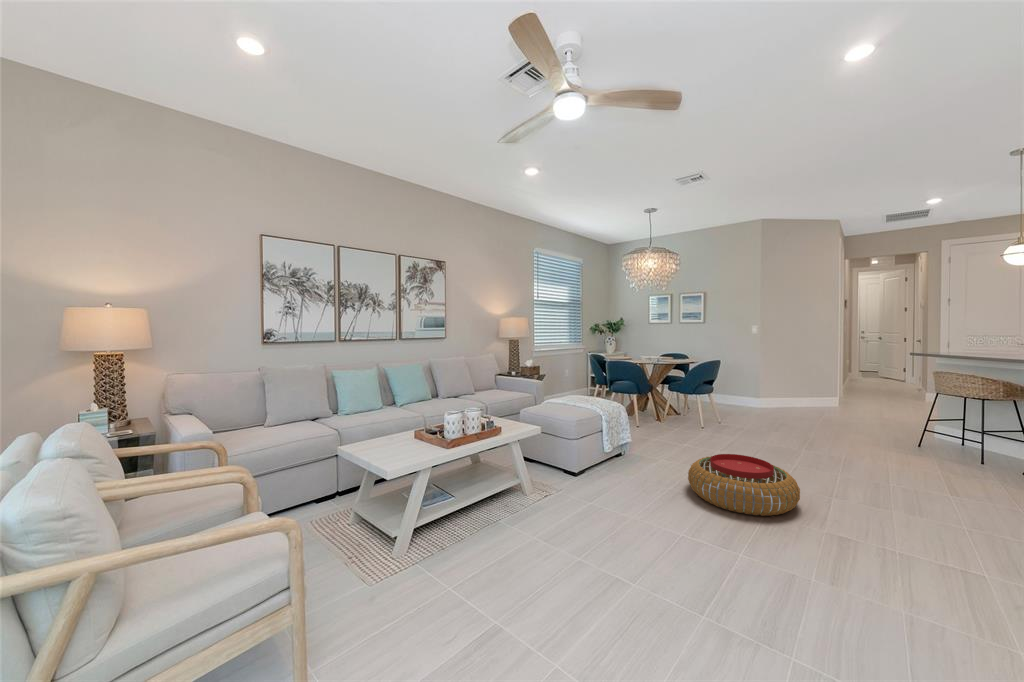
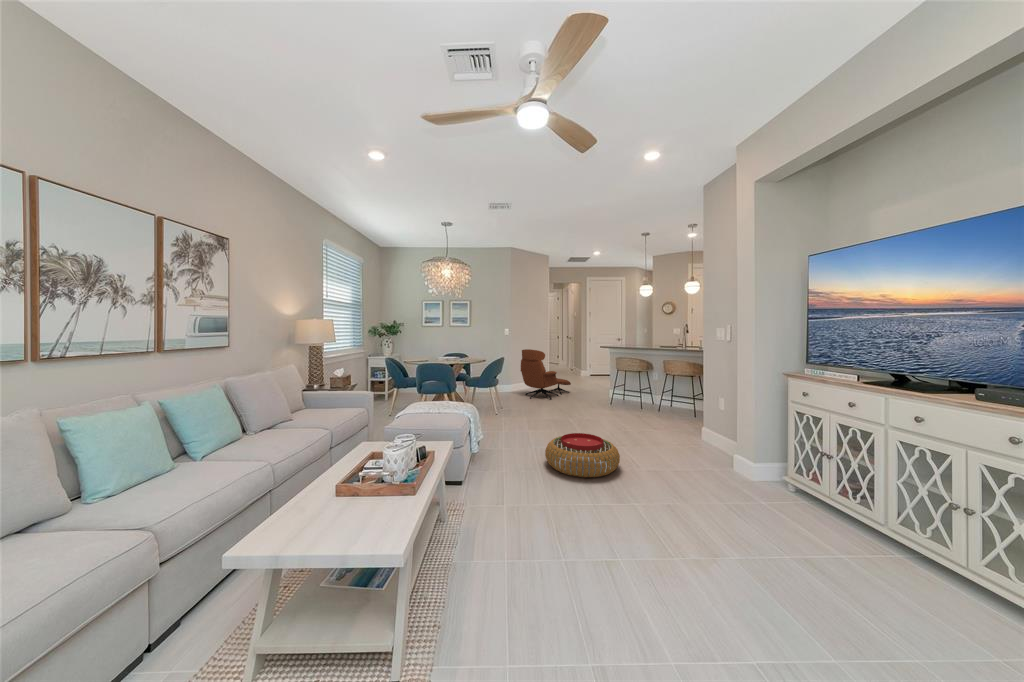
lounge chair: none [767,350,865,422] -> present [521,349,571,400]

